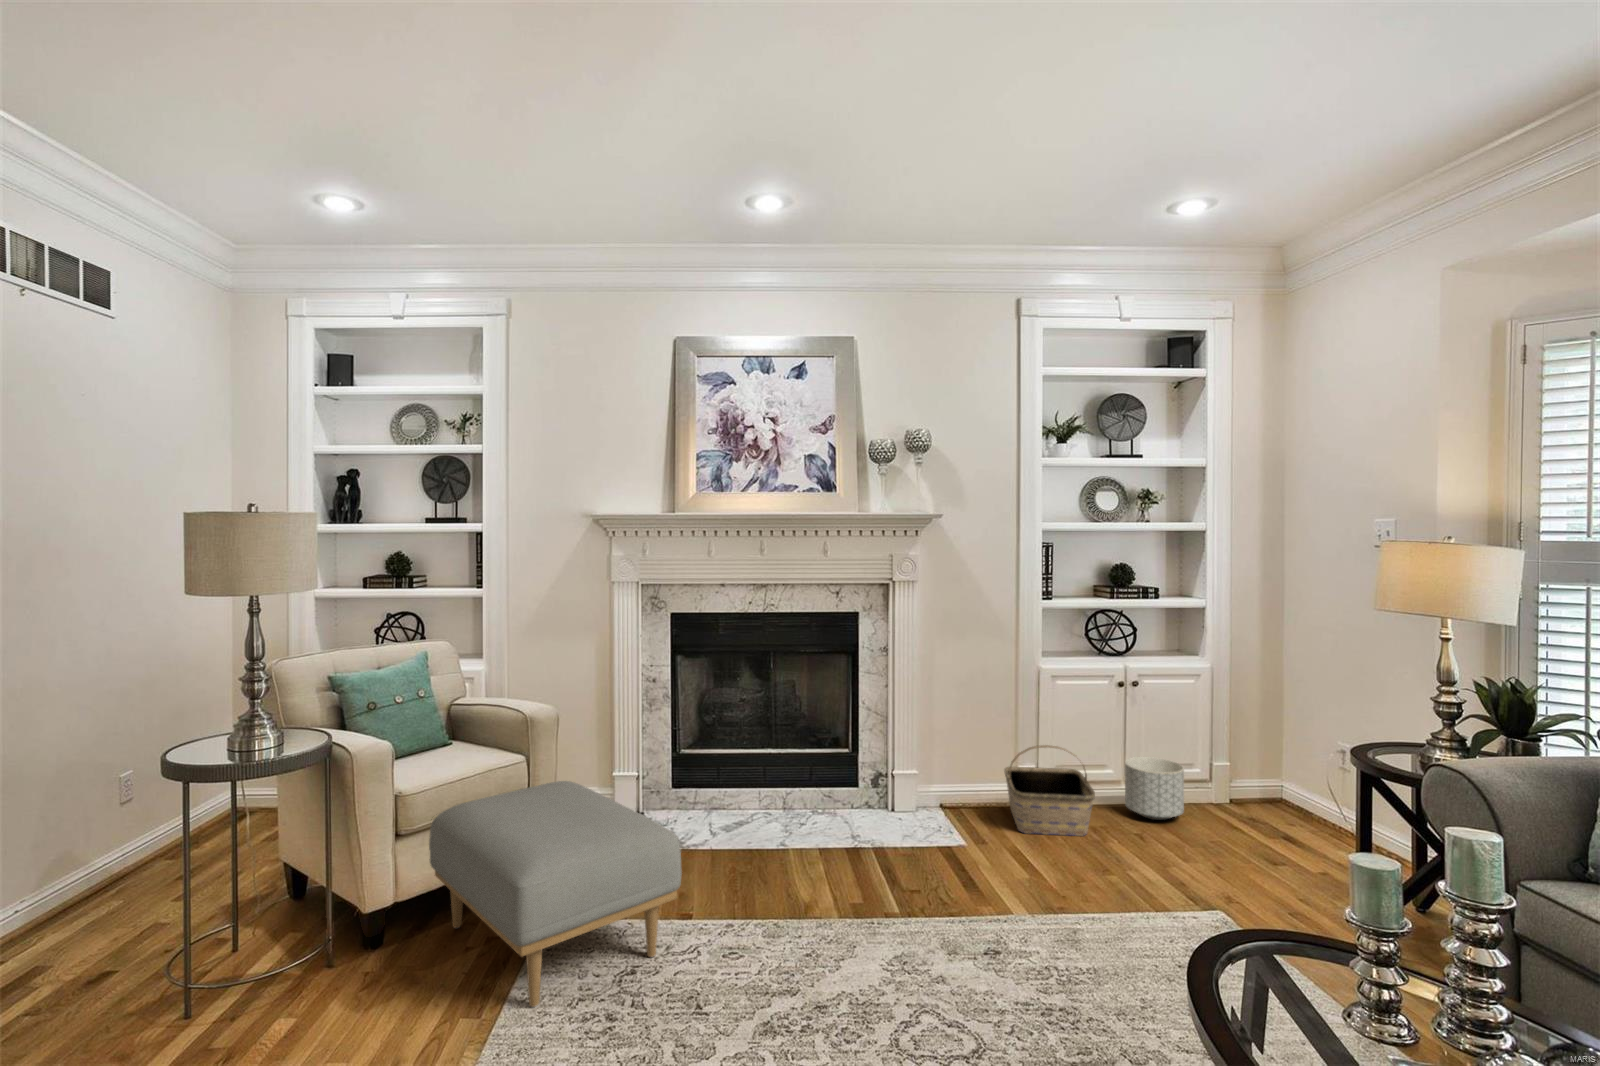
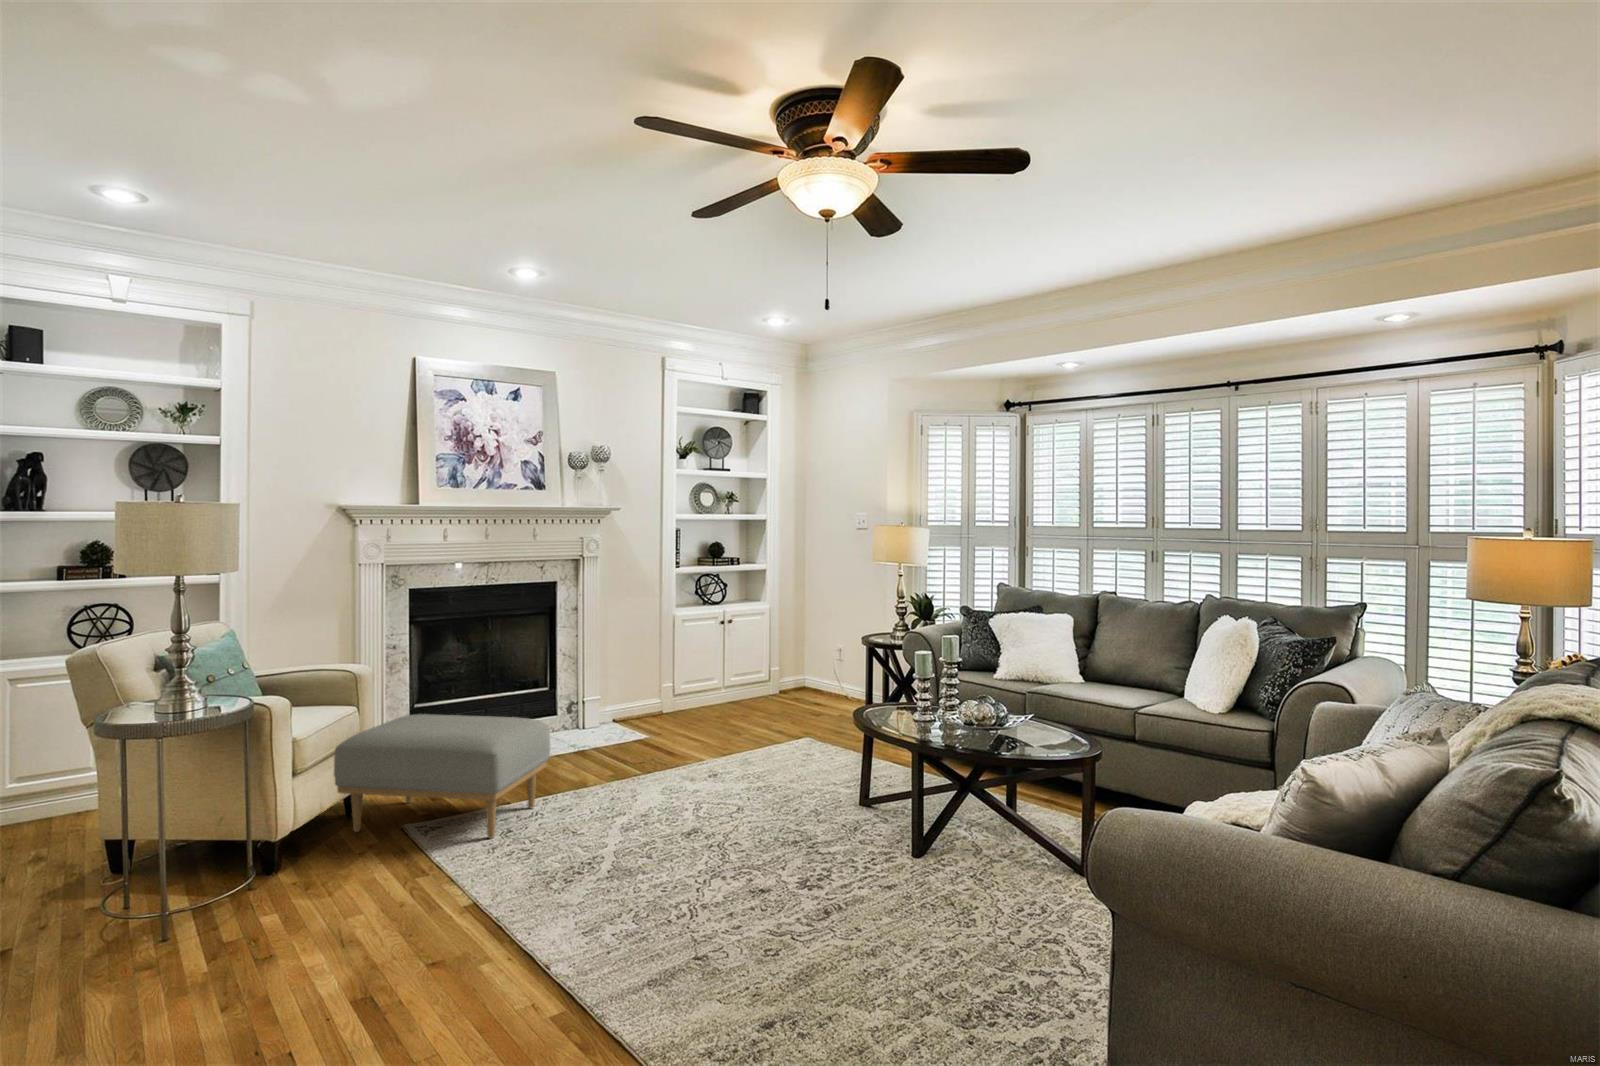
basket: present [1004,745,1095,836] -> none [658,665,725,723]
planter: present [1125,757,1184,820] -> none [729,668,764,706]

